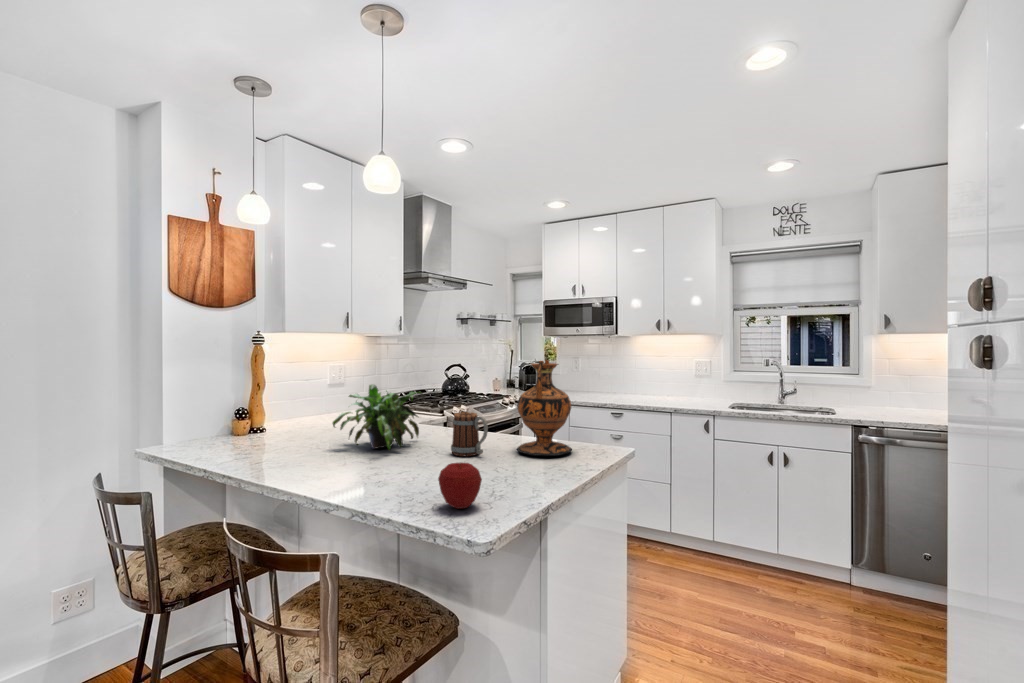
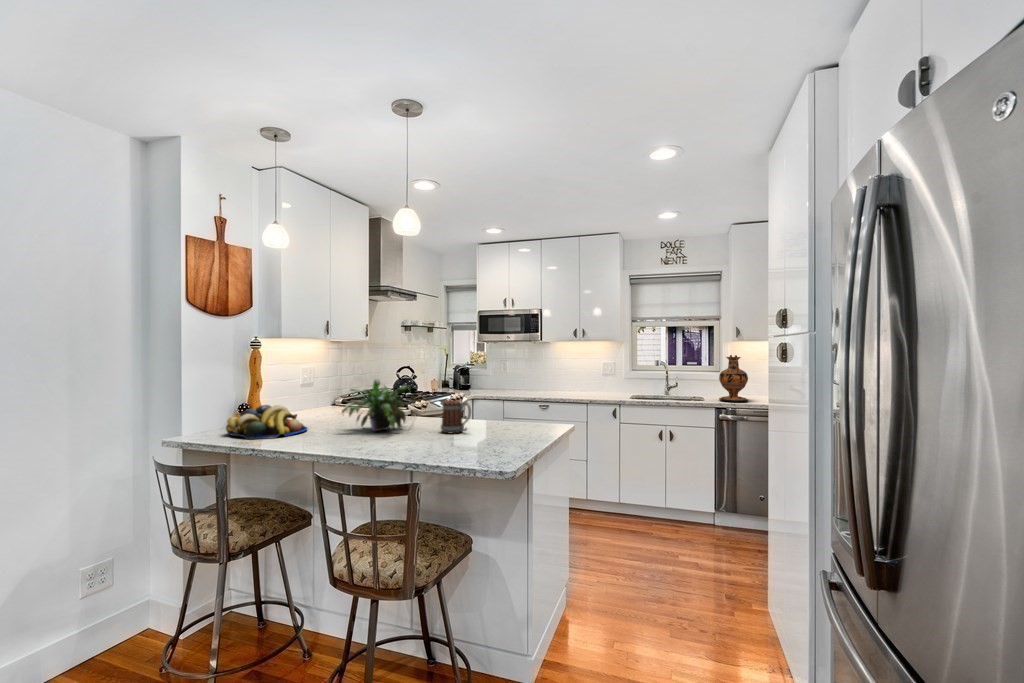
vase: present [517,360,572,456] -> present [719,355,748,402]
fruit bowl: none [207,411,304,454] -> present [226,405,307,439]
apple: present [438,462,482,509] -> none [463,427,494,459]

